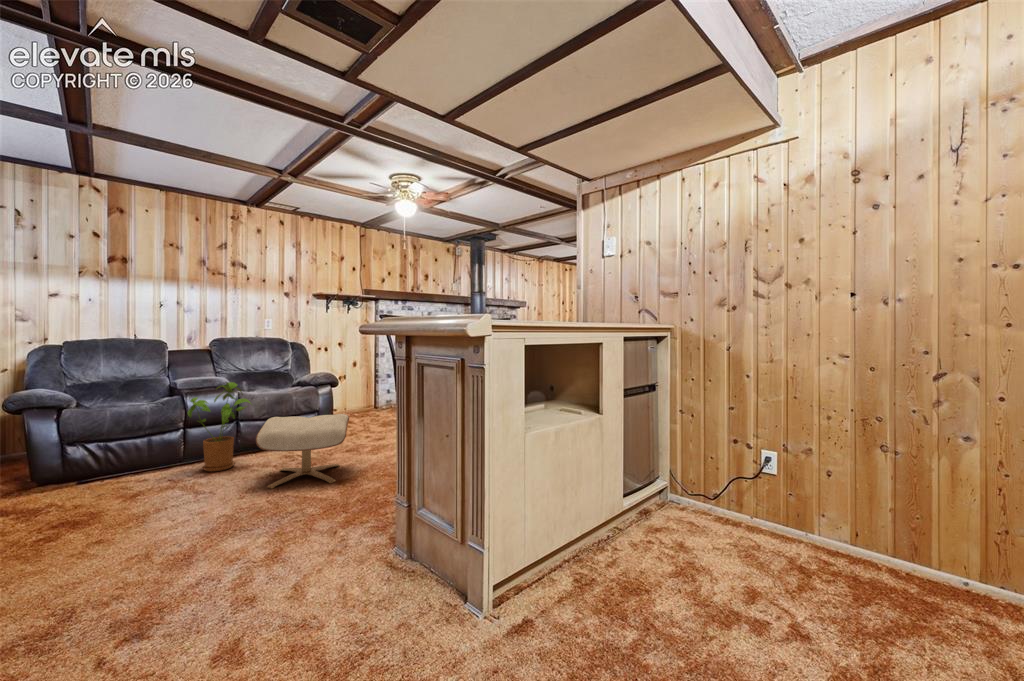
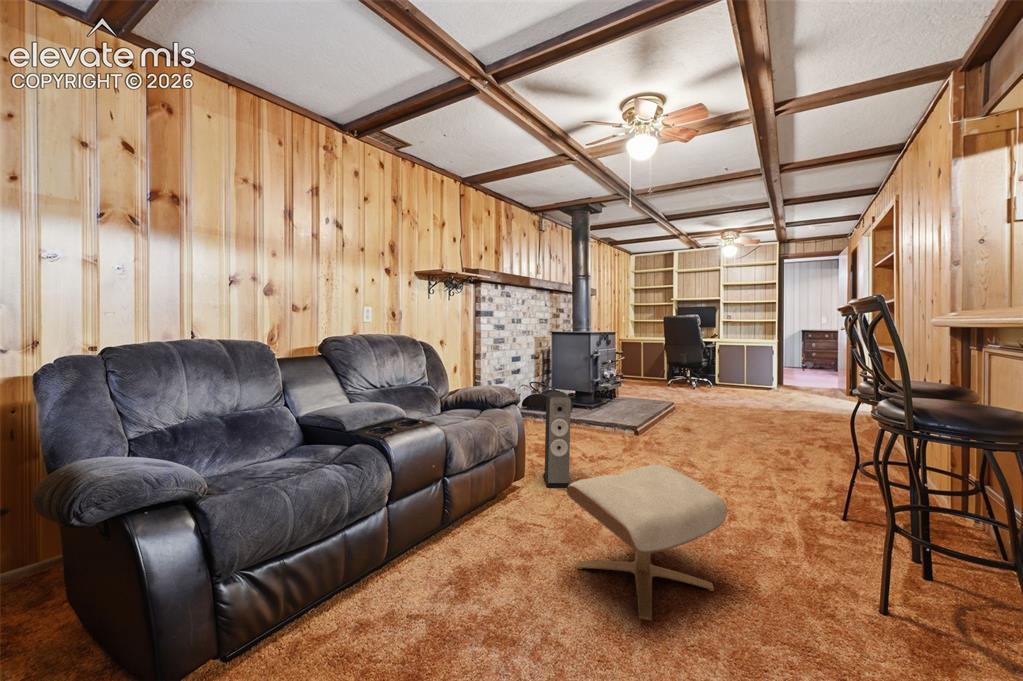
speaker: none [346,376,374,442] -> present [543,392,571,488]
house plant: present [188,382,251,471] -> none [422,420,517,585]

